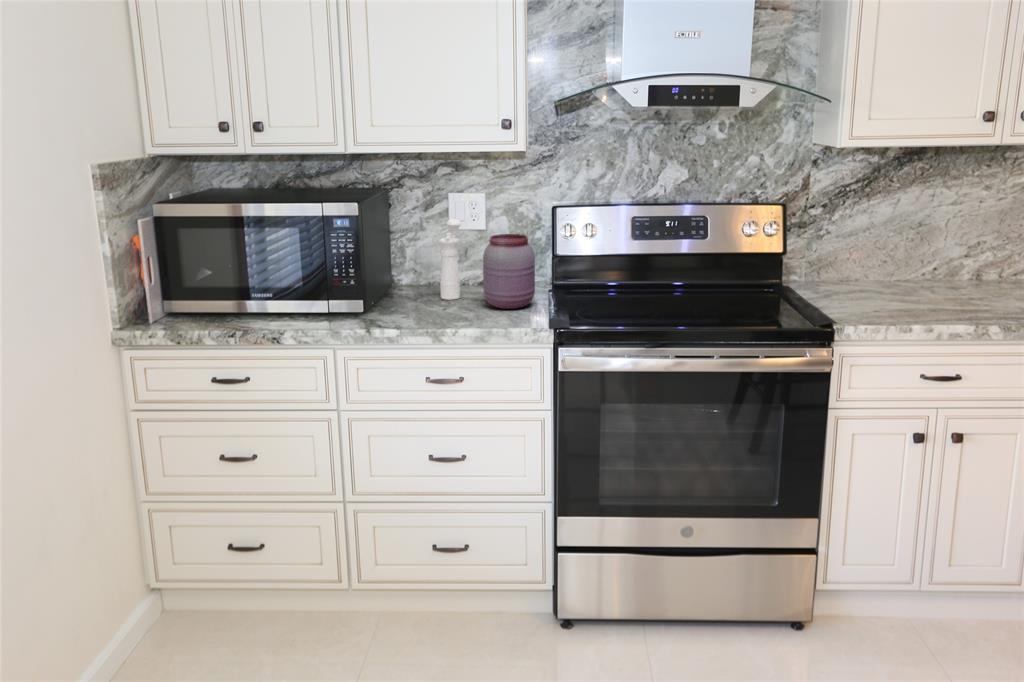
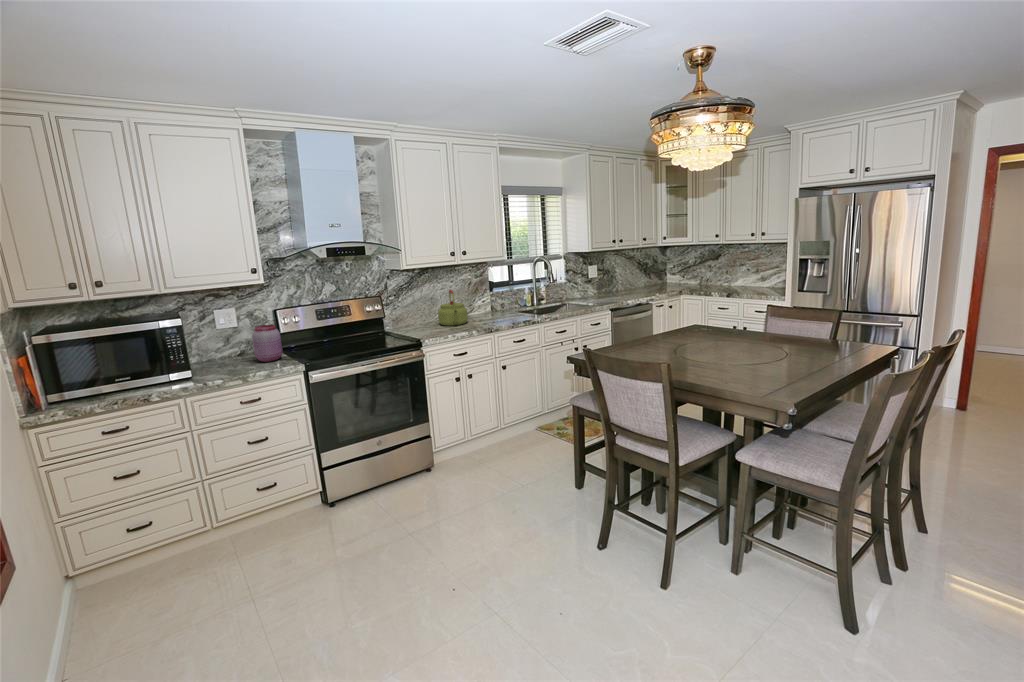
kettle: none [915,208,999,301] -> present [438,290,468,326]
pepper mill: present [439,219,461,300] -> none [218,323,237,364]

